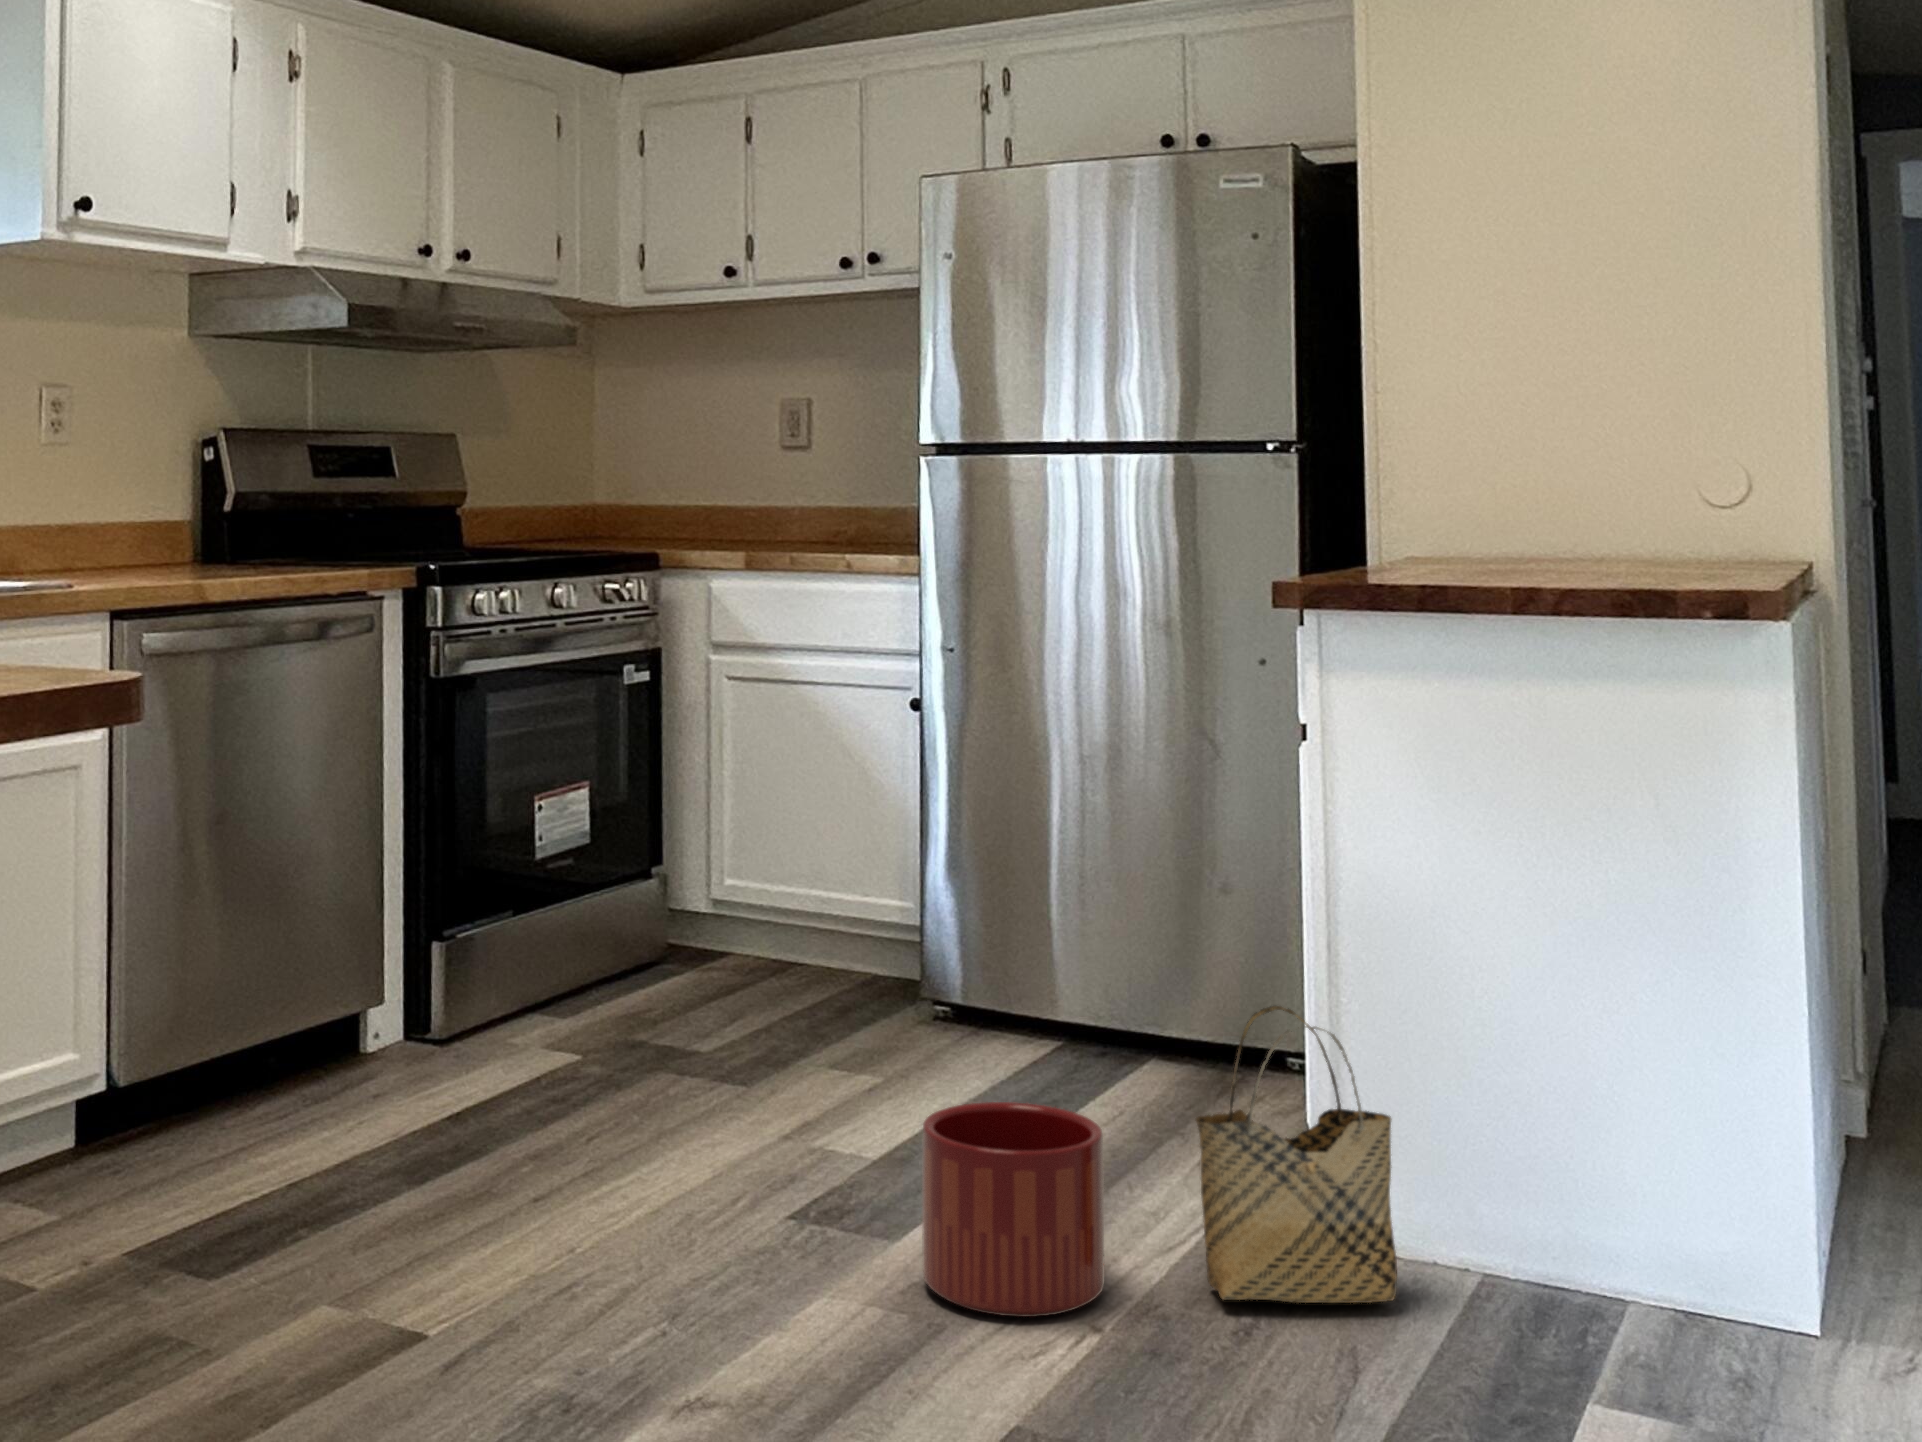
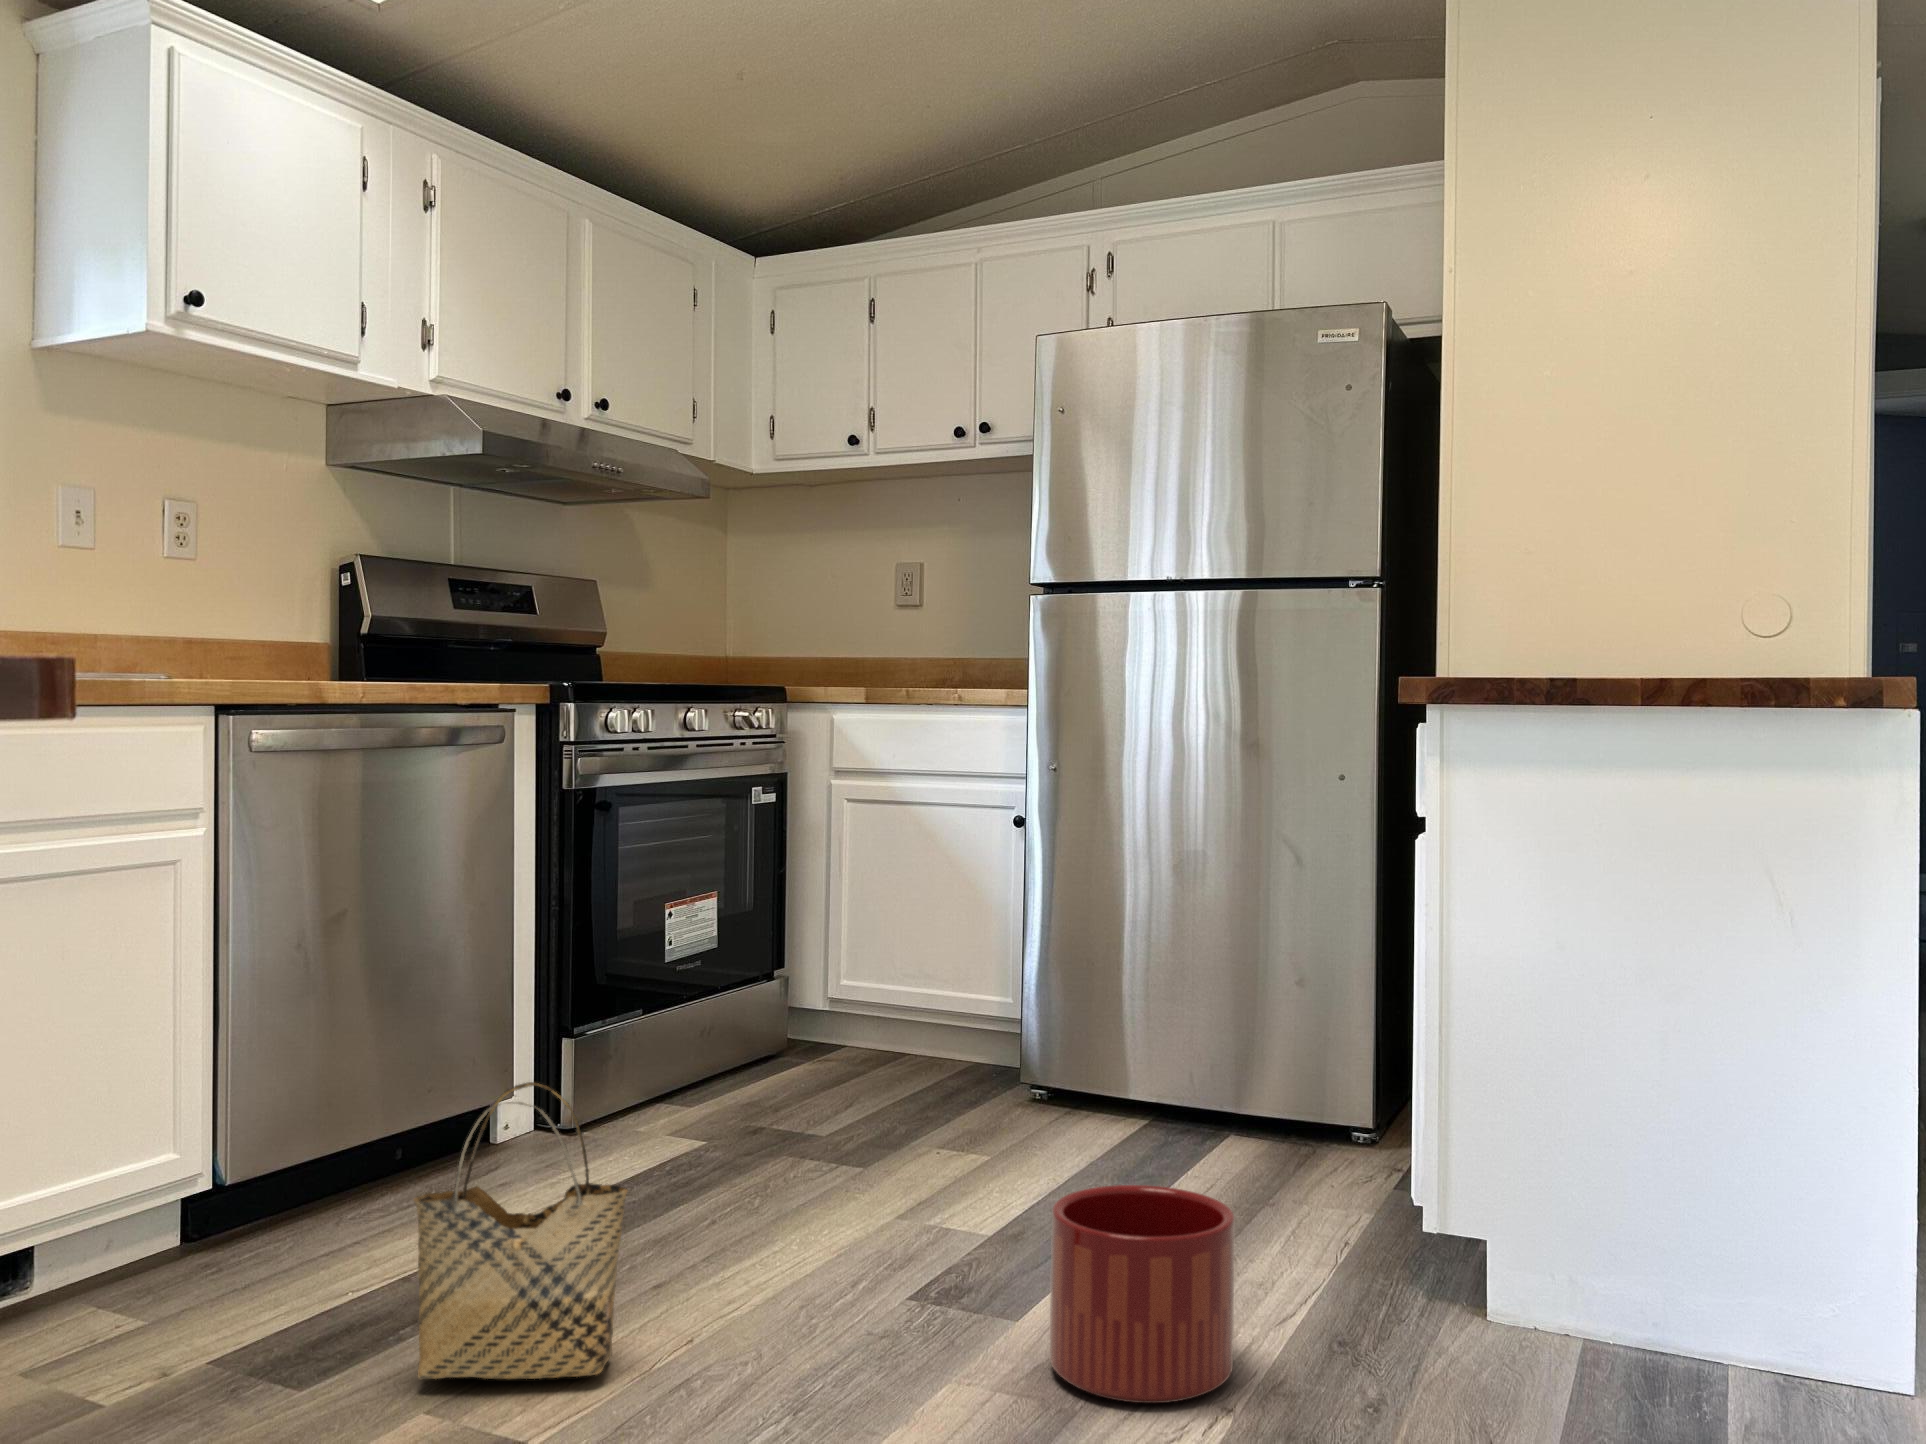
woven basket: present [1195,1006,1397,1303] -> present [414,1082,627,1379]

